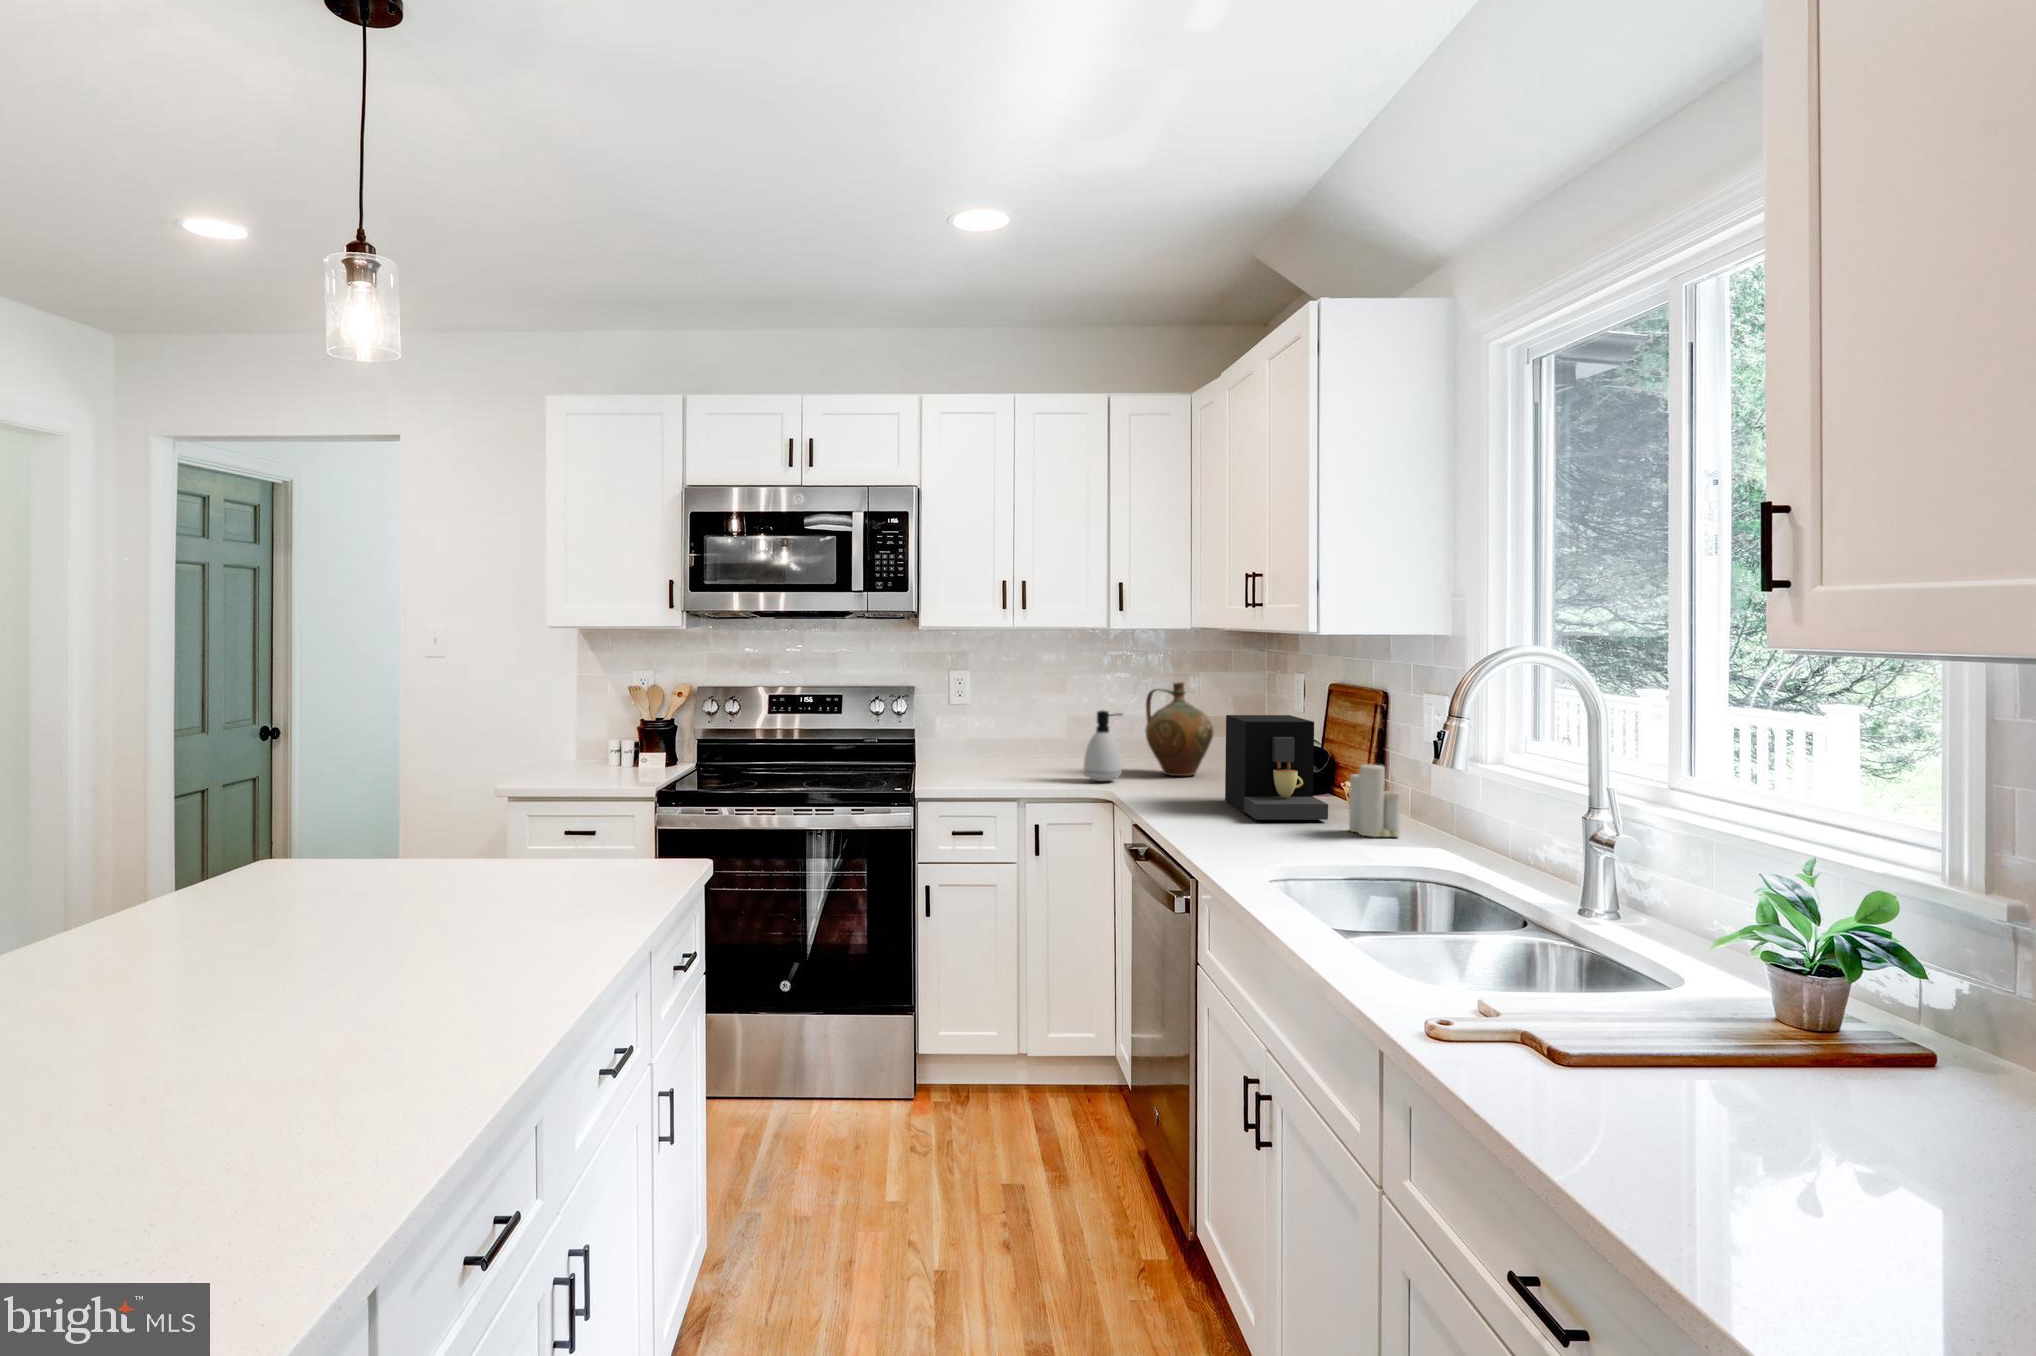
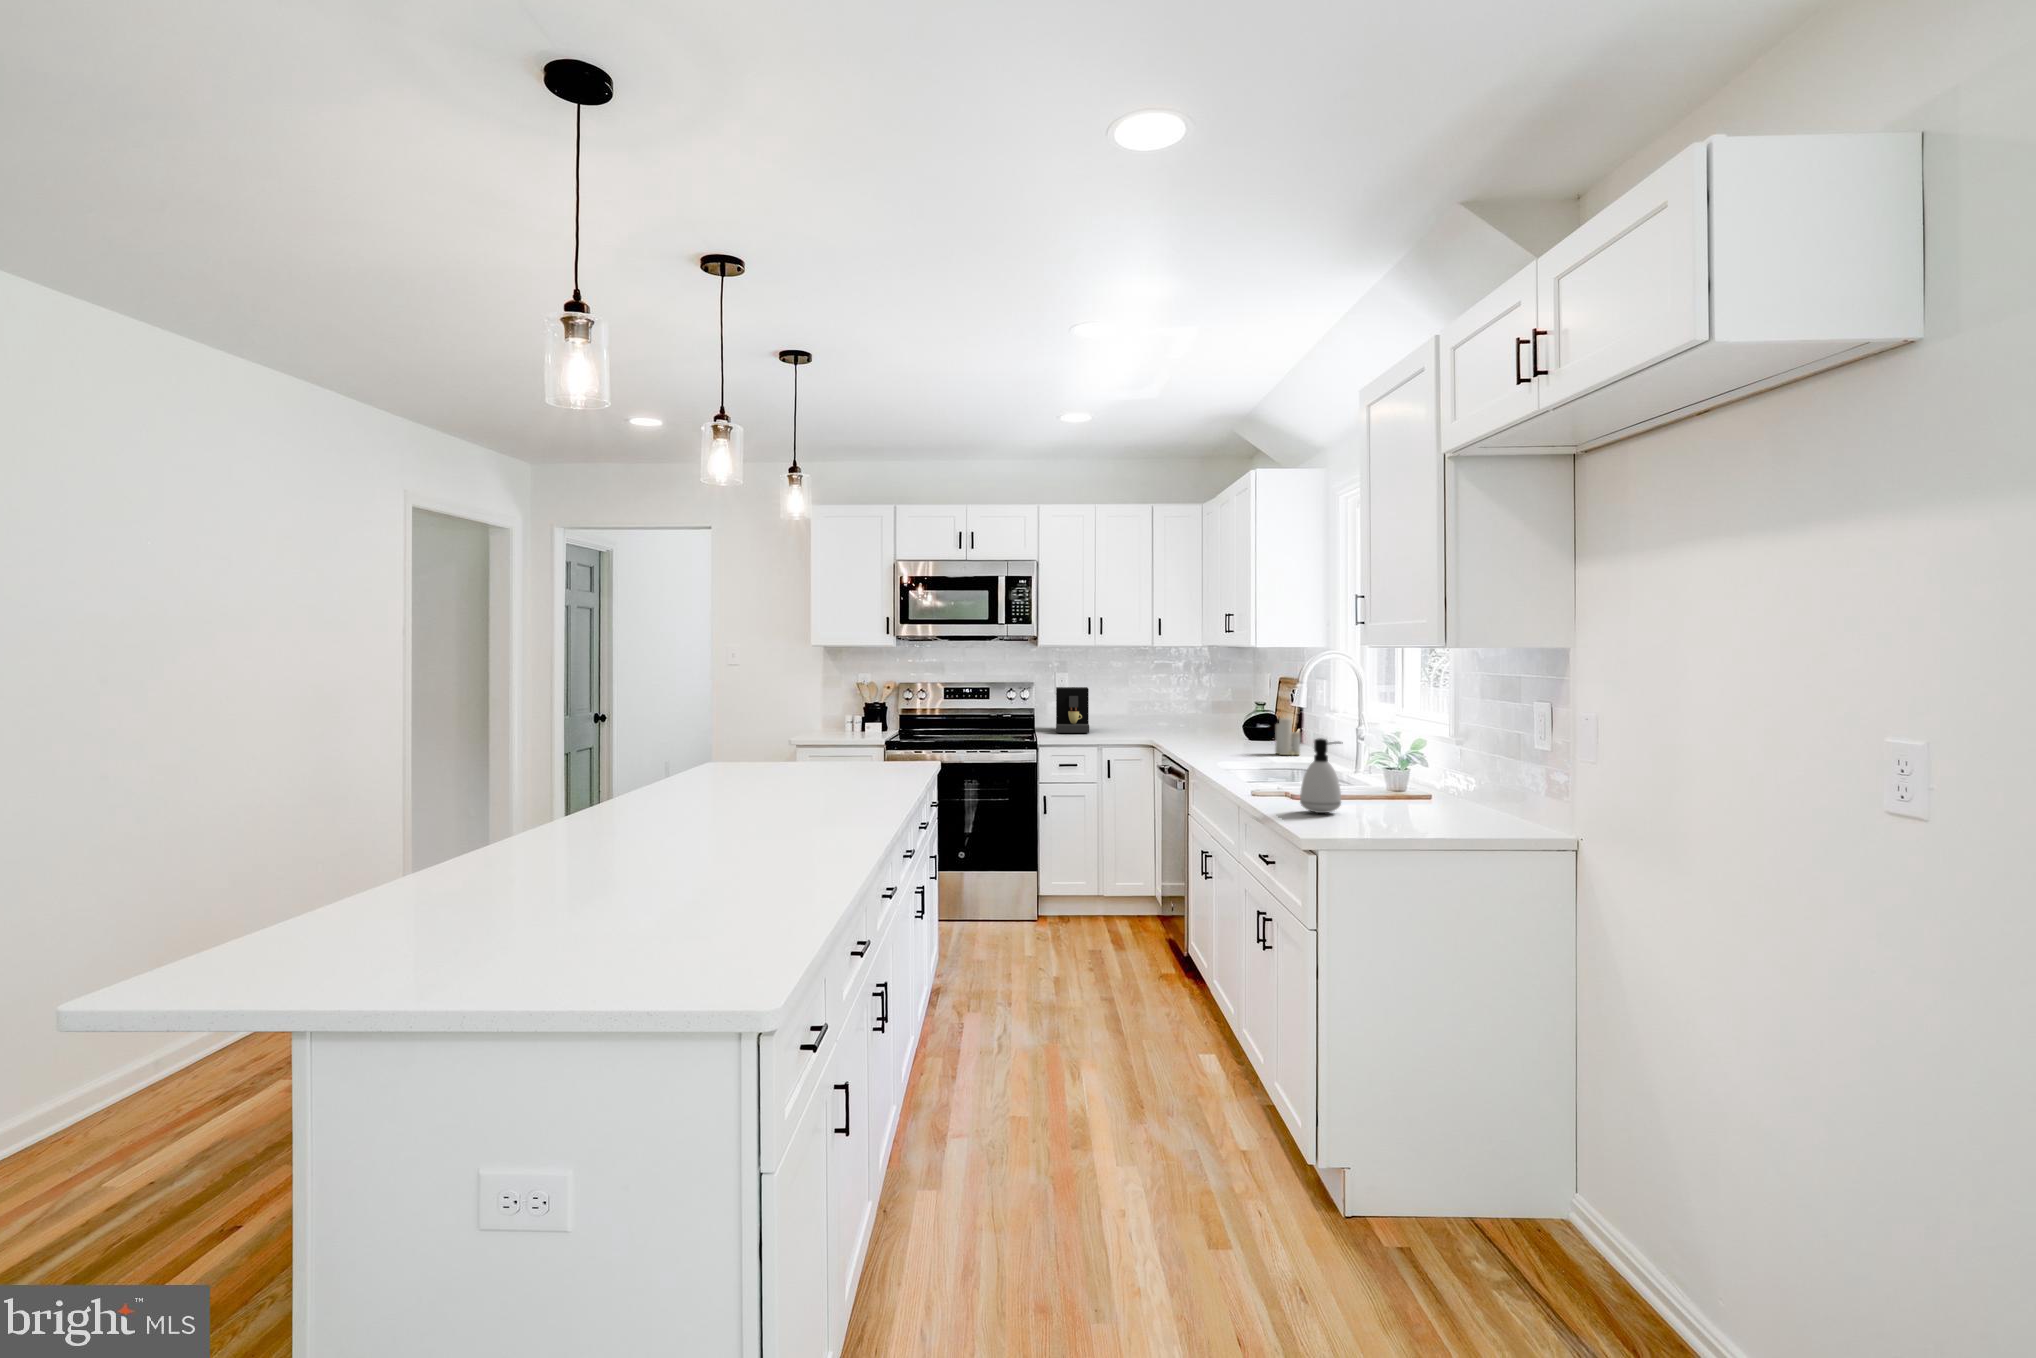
ceramic jug: present [1145,683,1214,776] -> none [1174,678,1216,735]
soap dispenser: present [1083,711,1122,781] -> present [1300,738,1341,813]
coffee maker: present [1225,715,1328,820] -> present [1056,687,1089,733]

